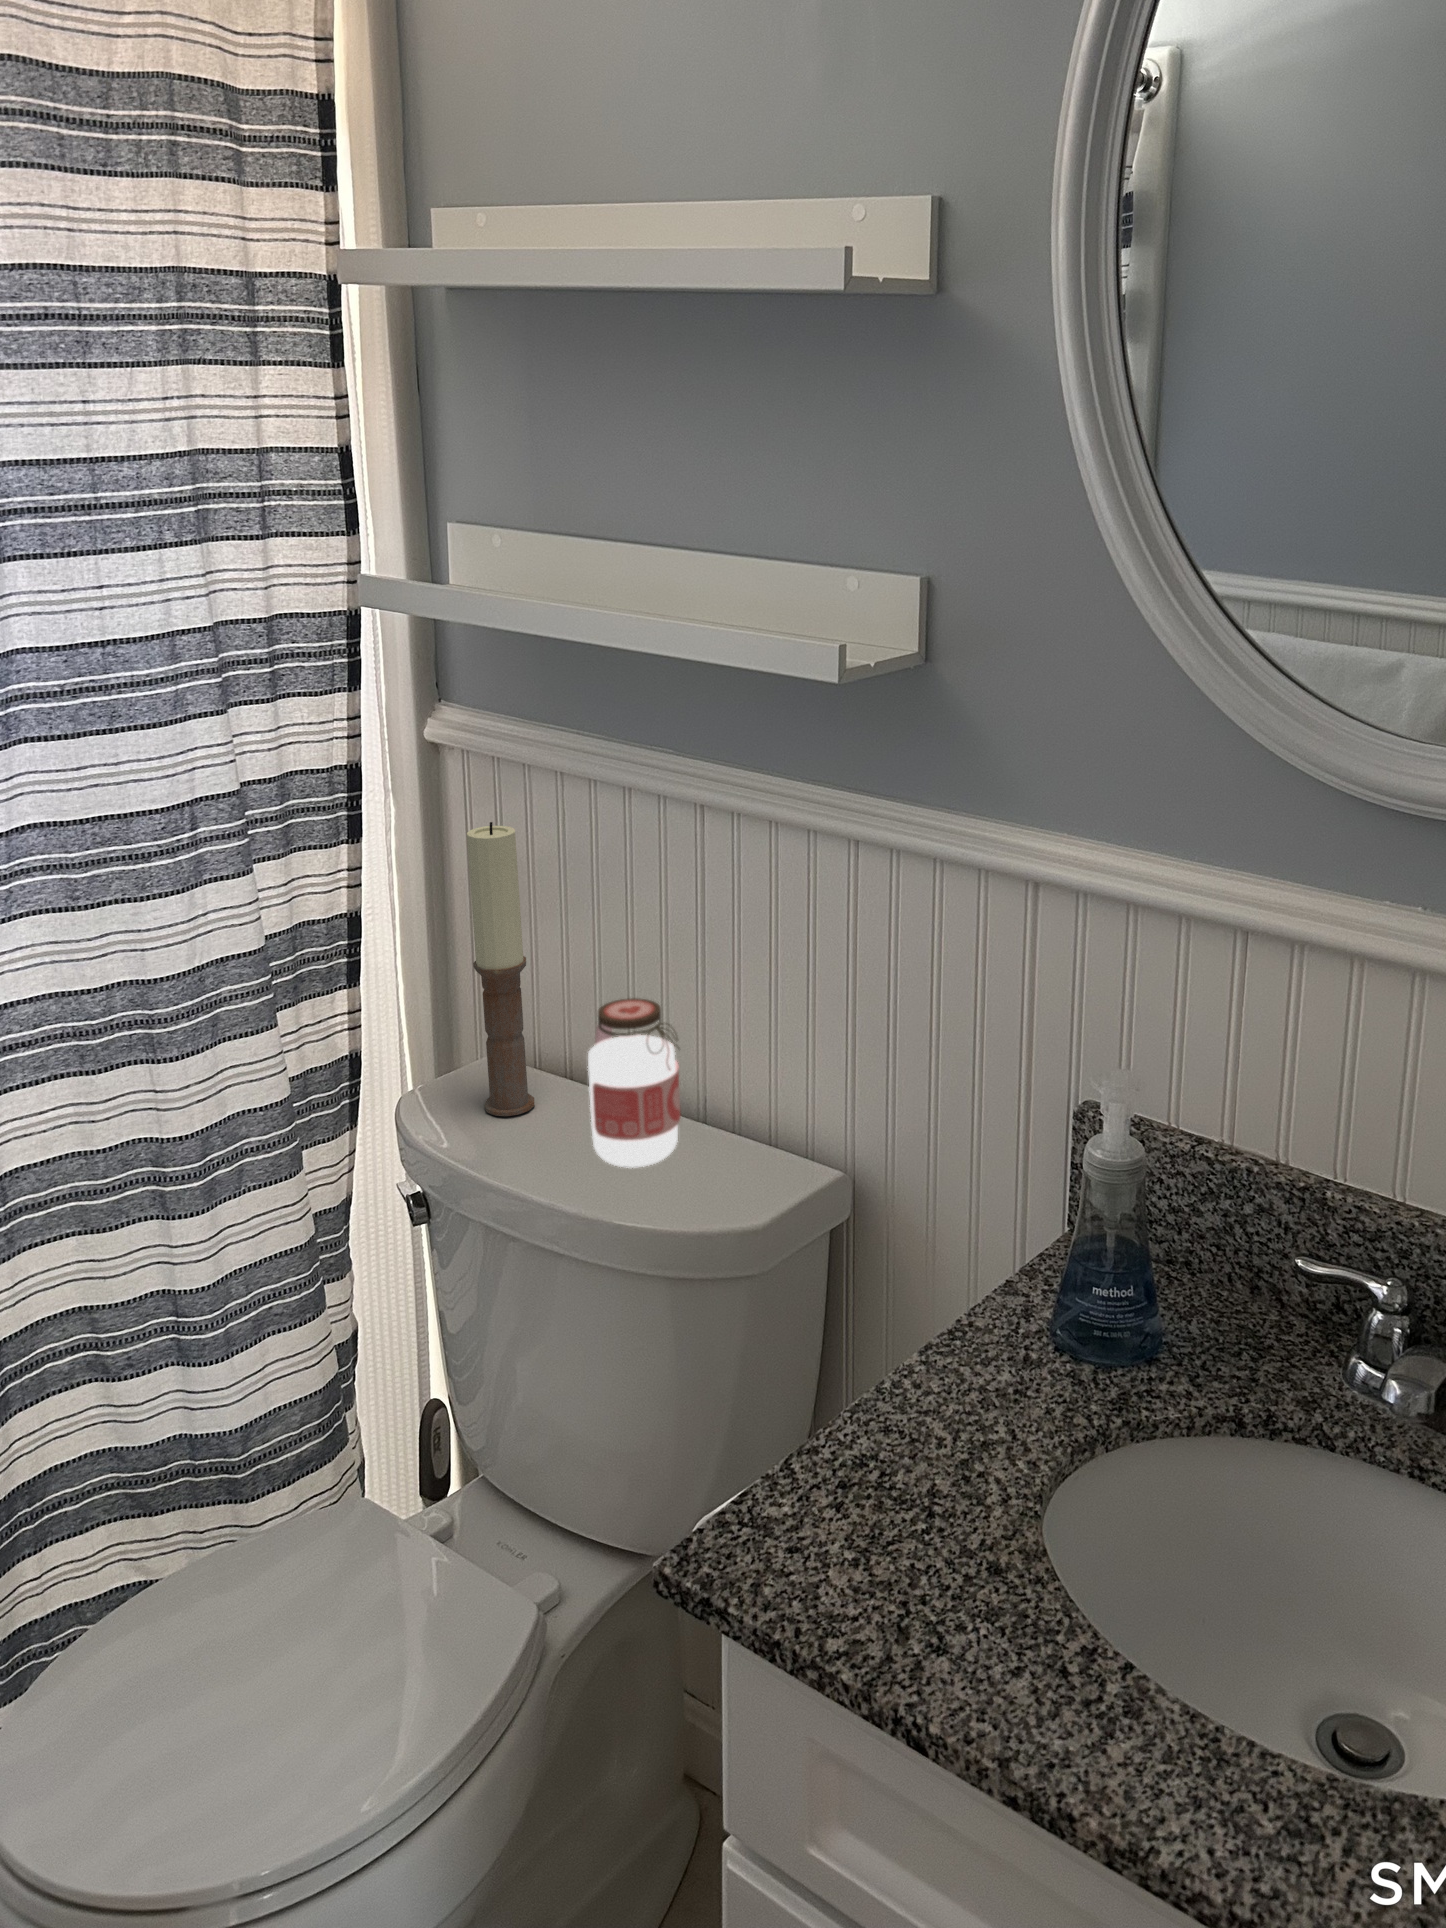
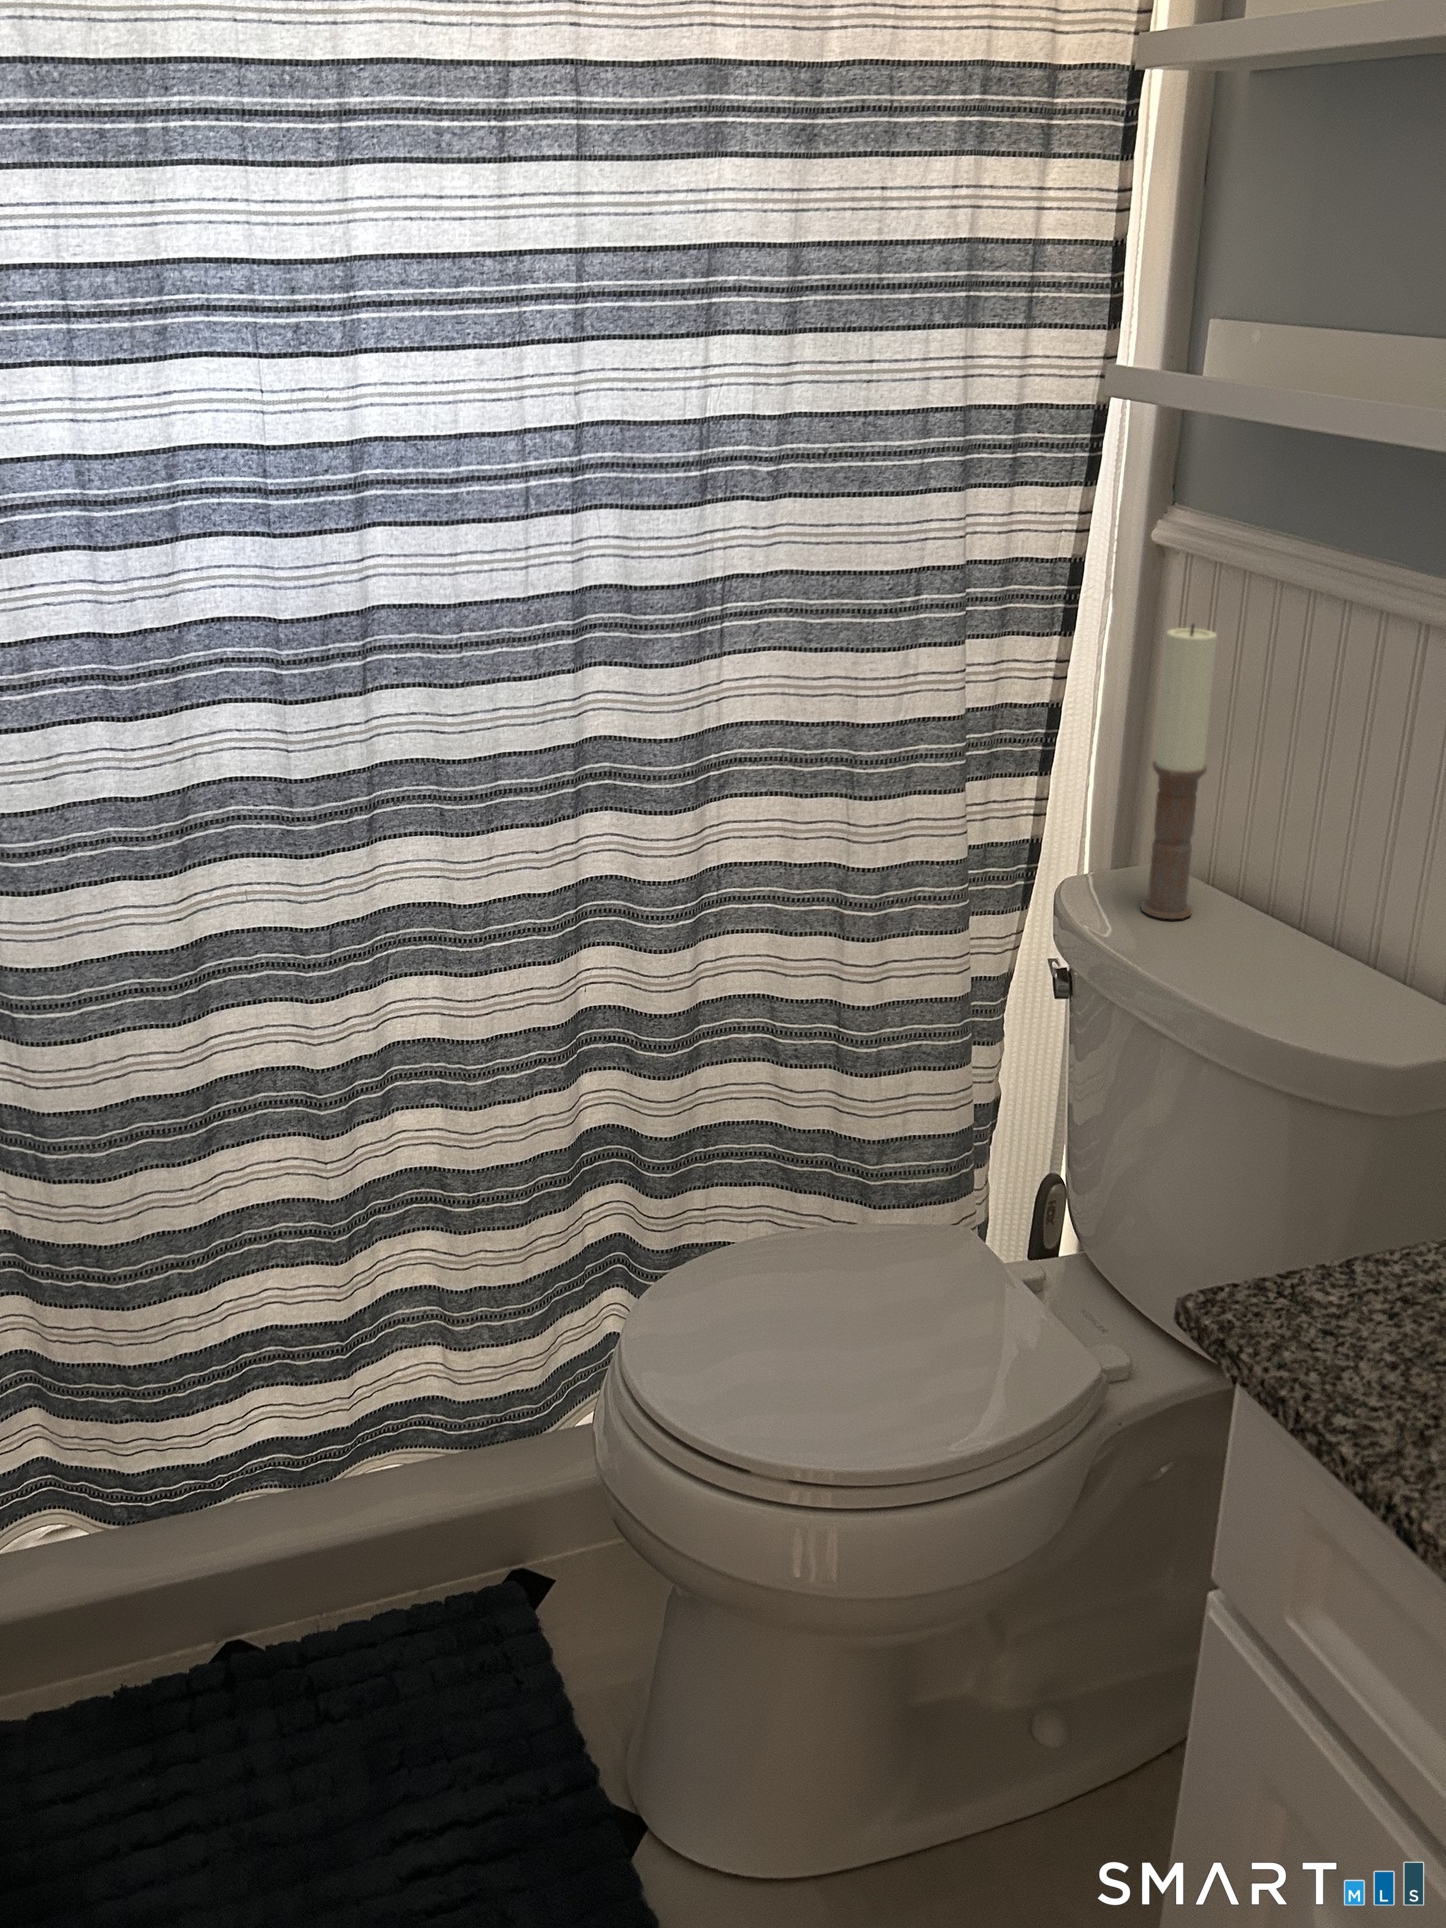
jar: present [588,998,681,1168] -> none [1234,820,1346,995]

